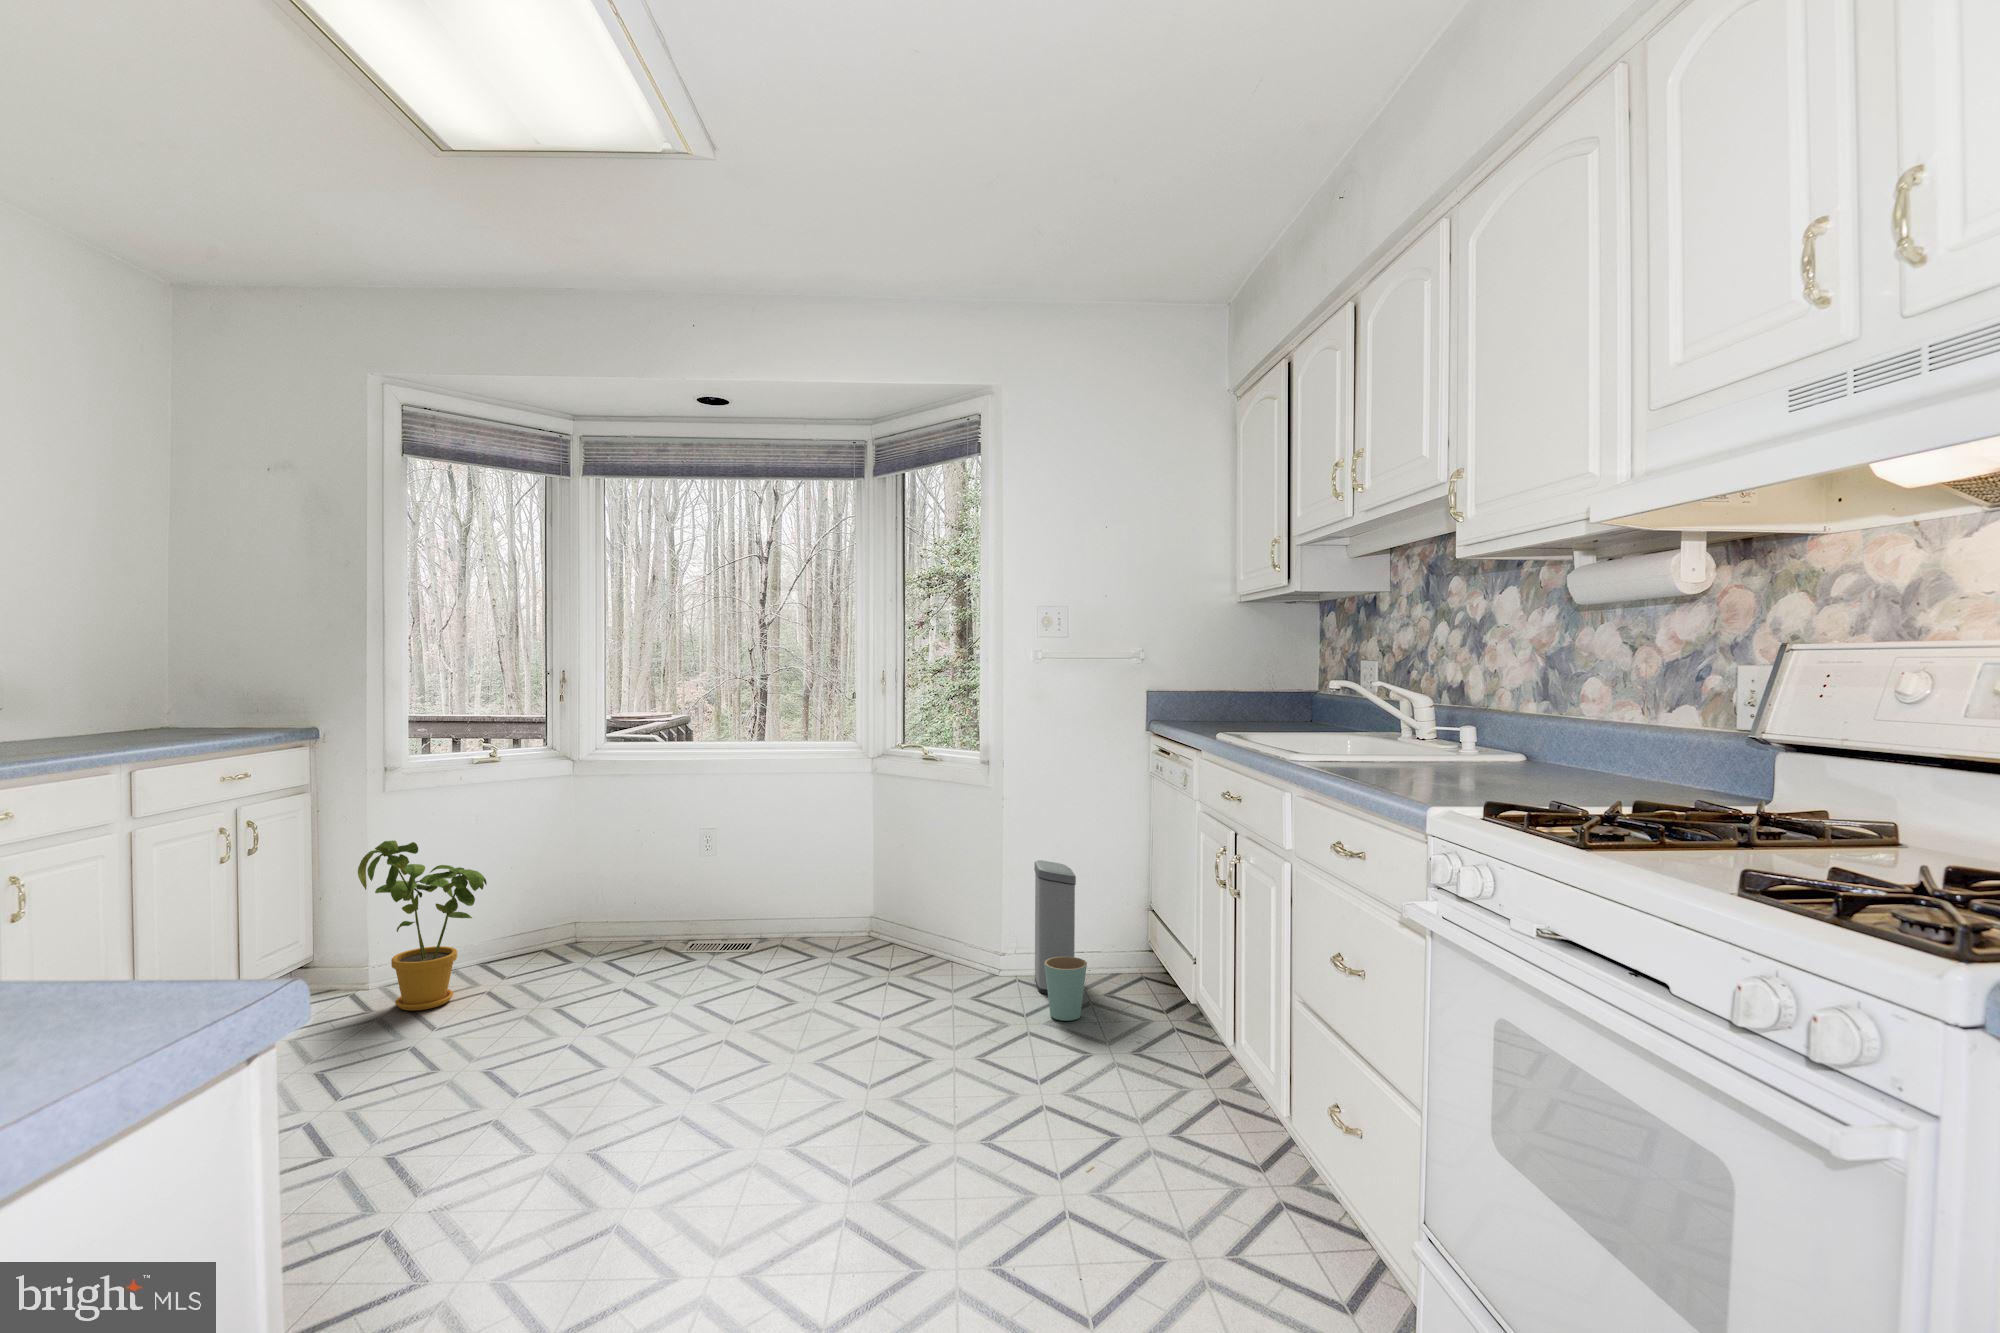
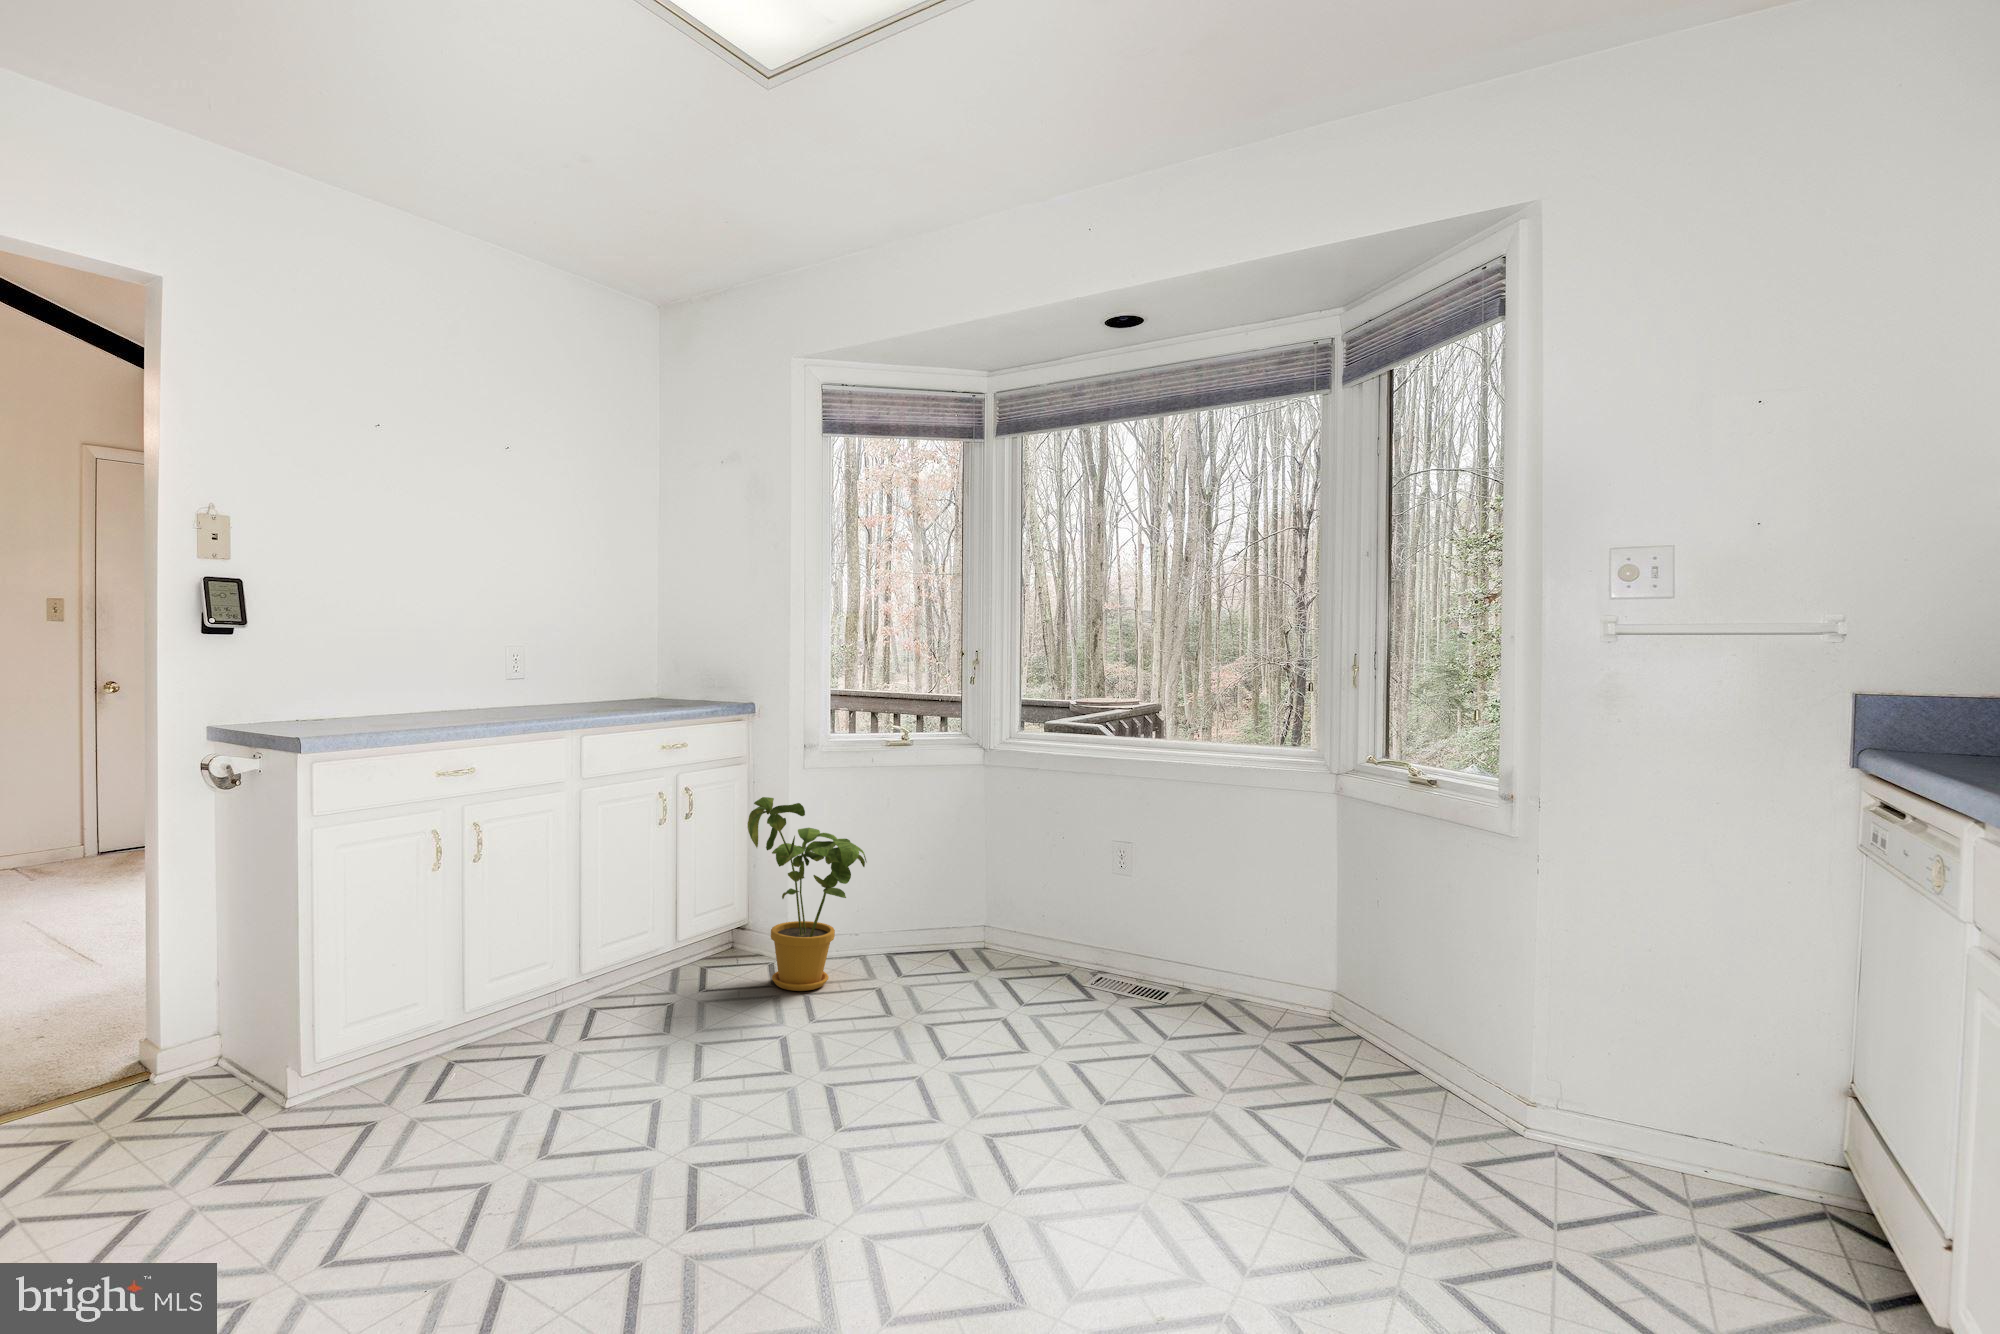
trash can: present [1034,860,1087,1021] -> none [1588,964,1688,1265]

